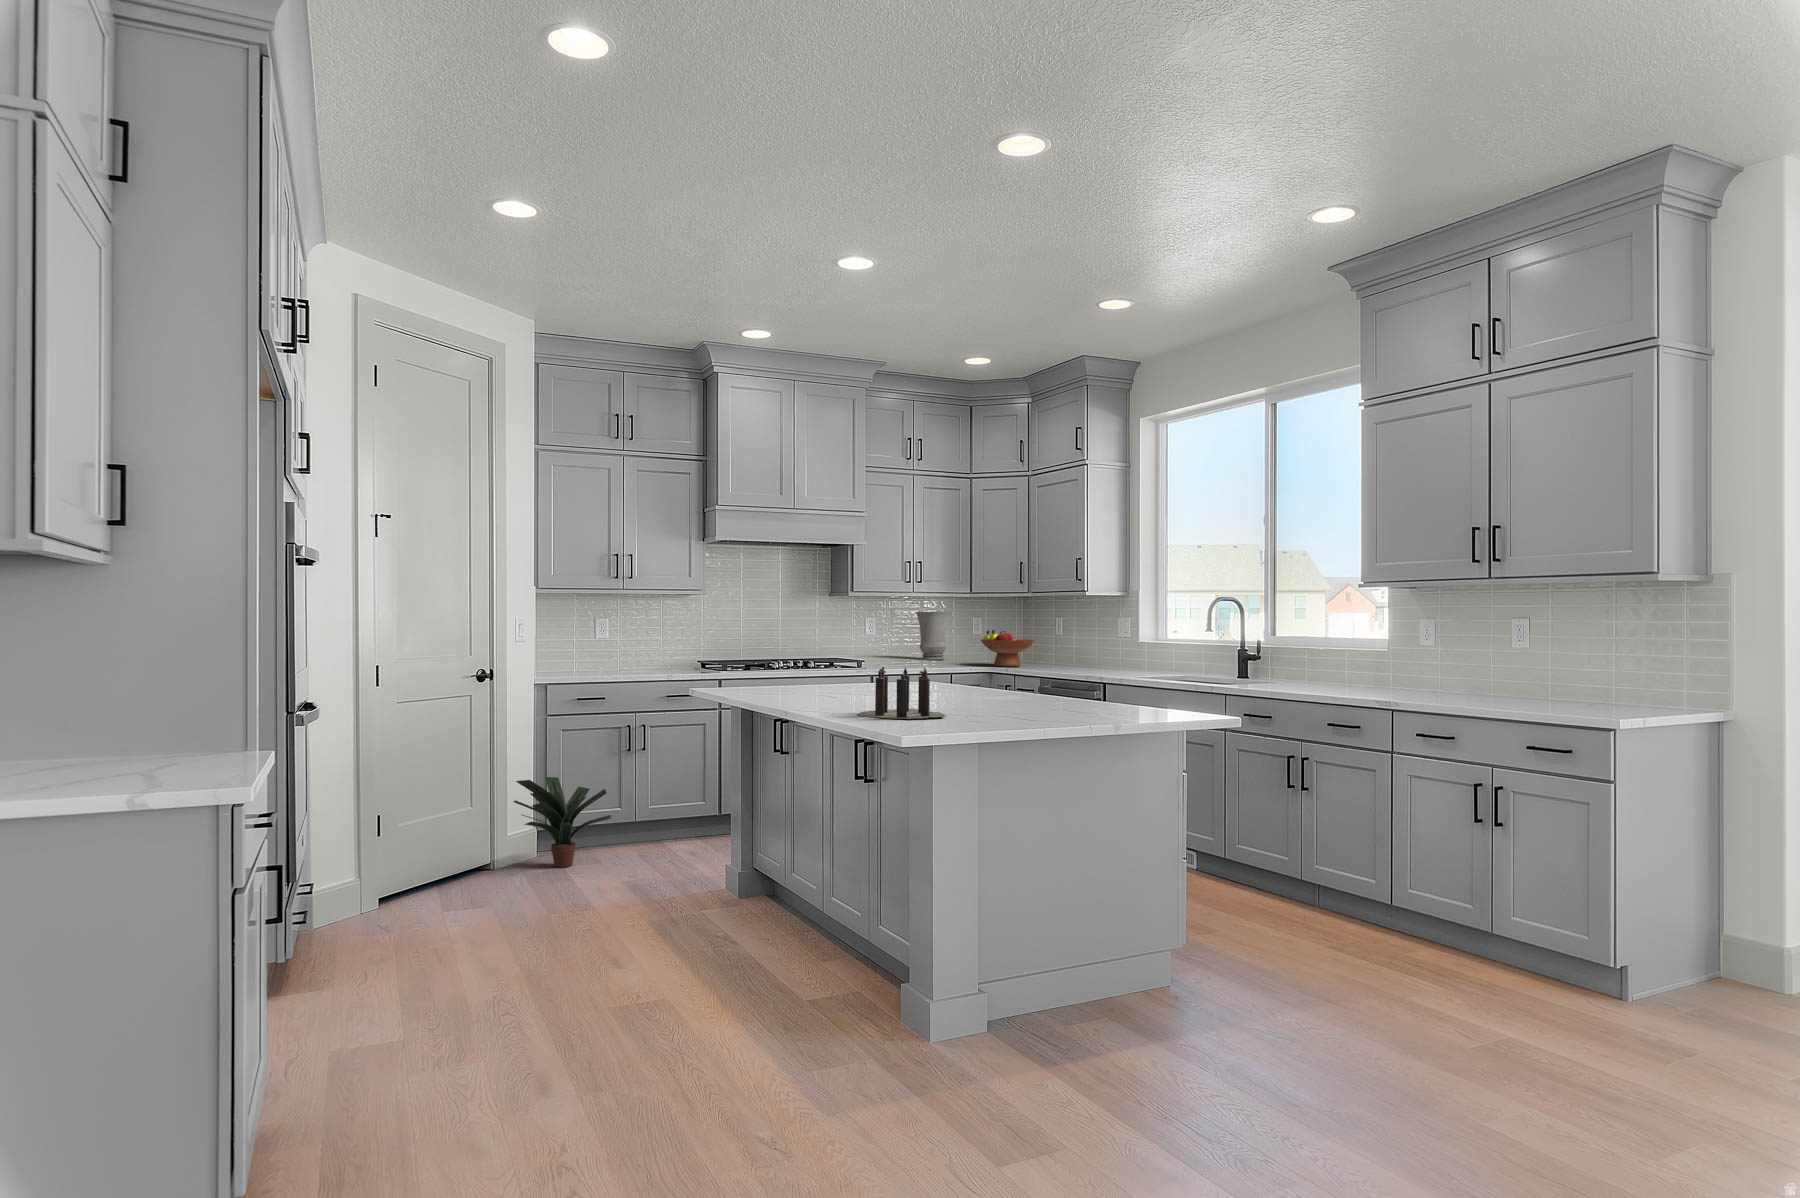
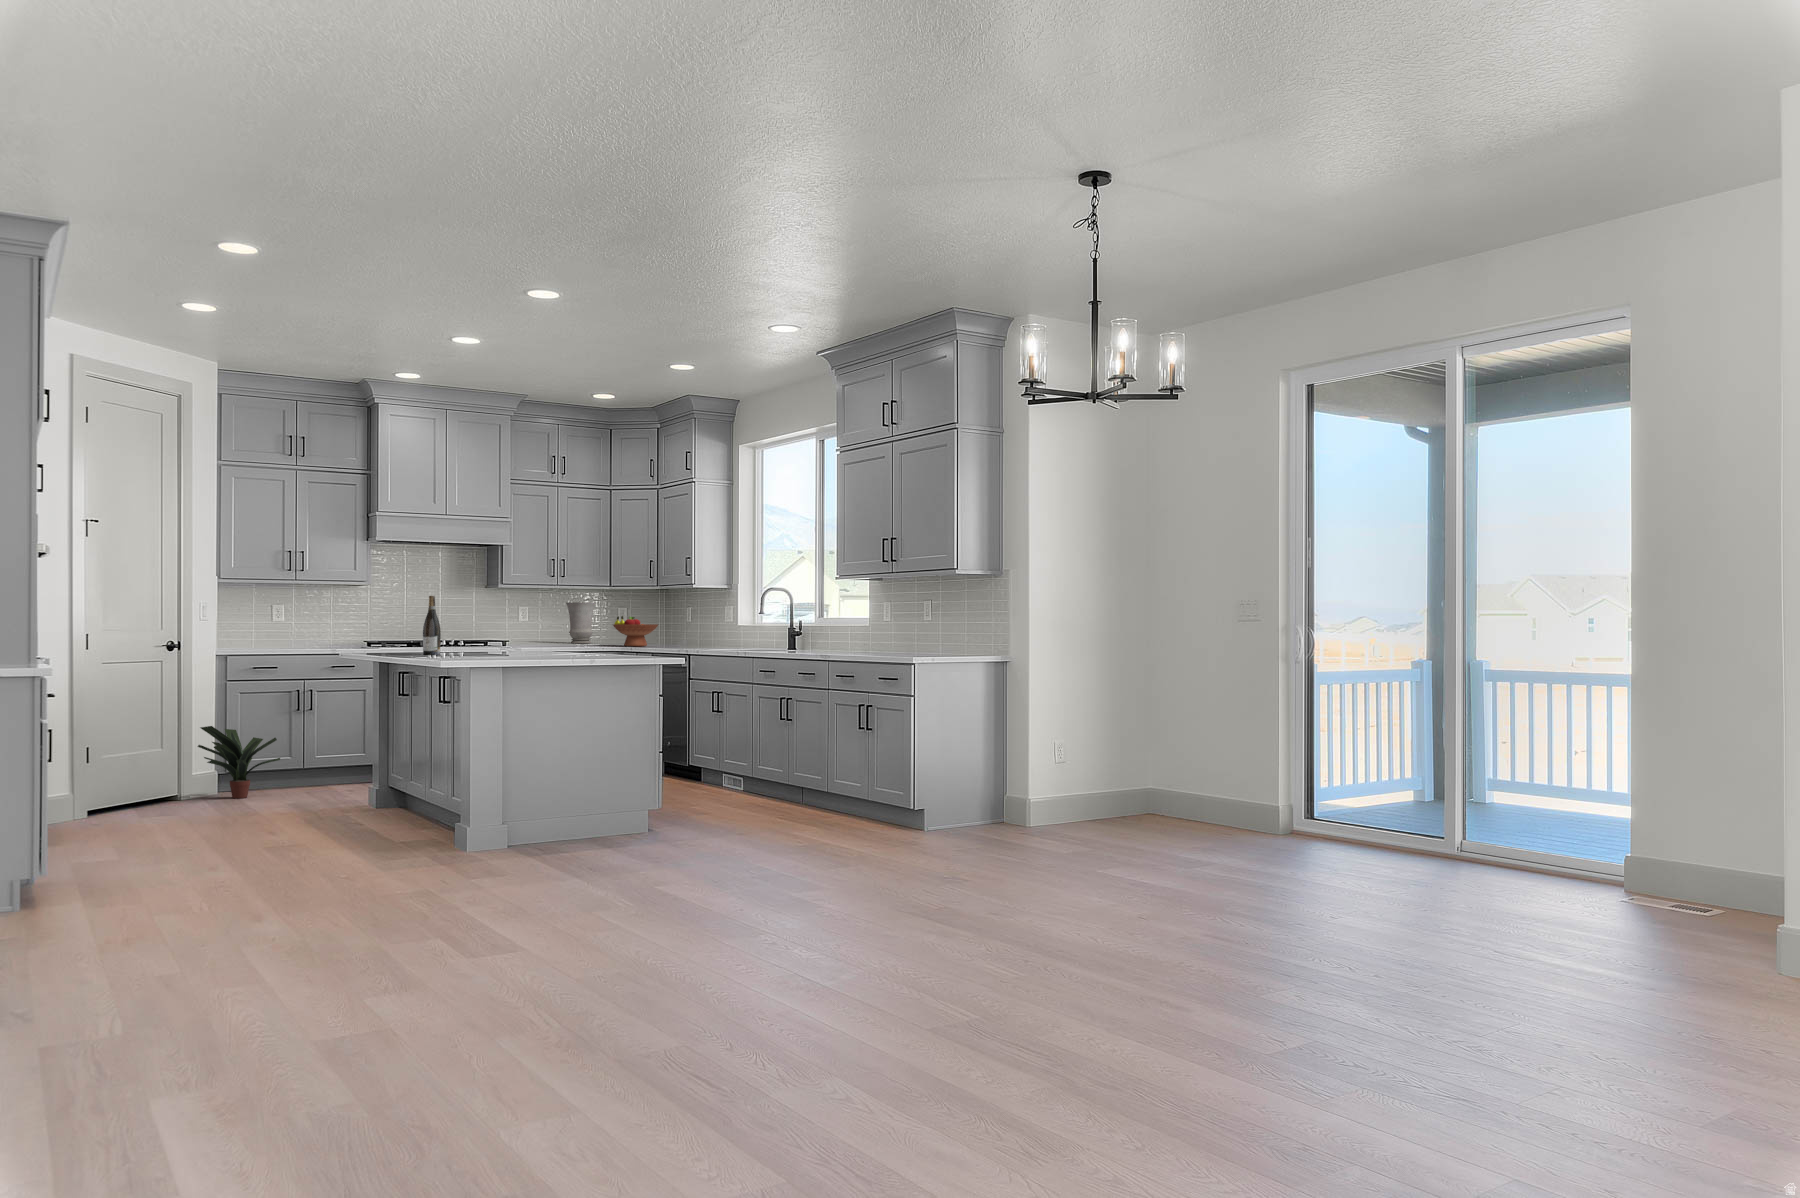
wine bottle: none [808,618,832,702] -> present [423,596,441,655]
candle: present [858,667,946,719] -> none [446,627,524,659]

